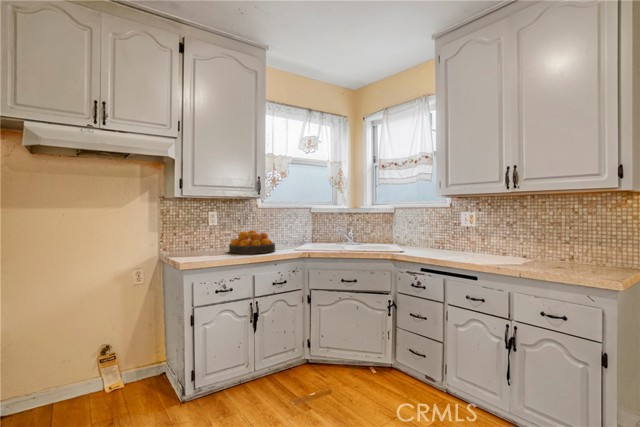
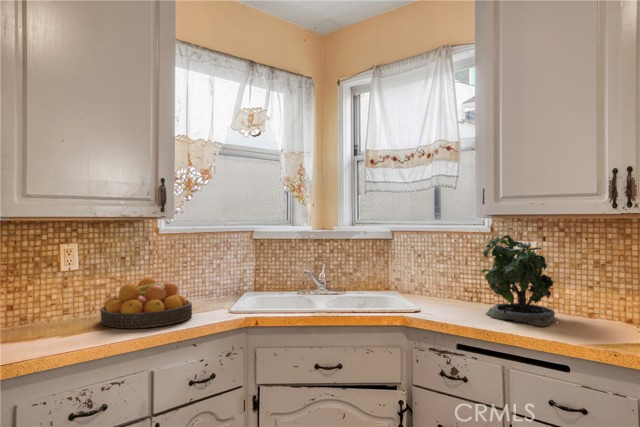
potted plant: none [437,205,482,258] -> present [482,232,555,327]

